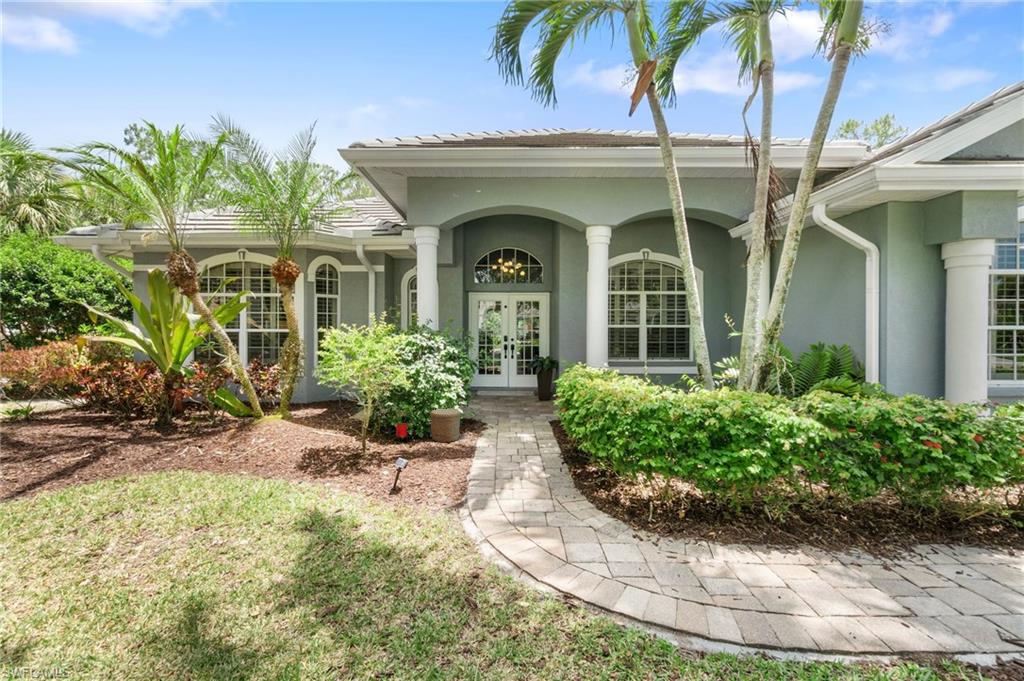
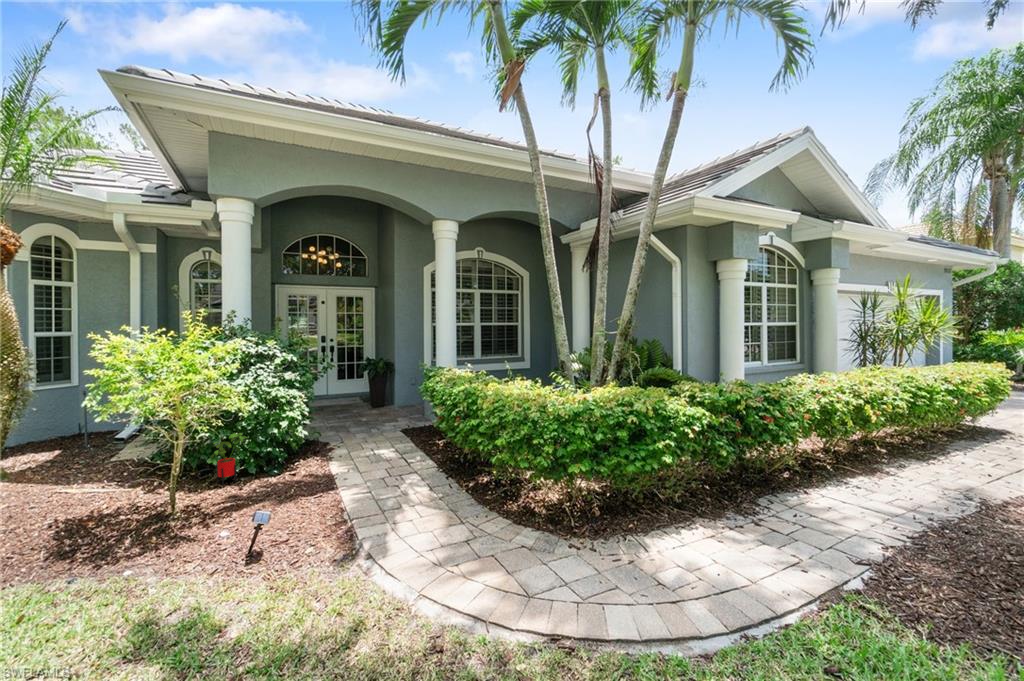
woven basket: present [430,408,460,443] -> none [269,431,312,476]

